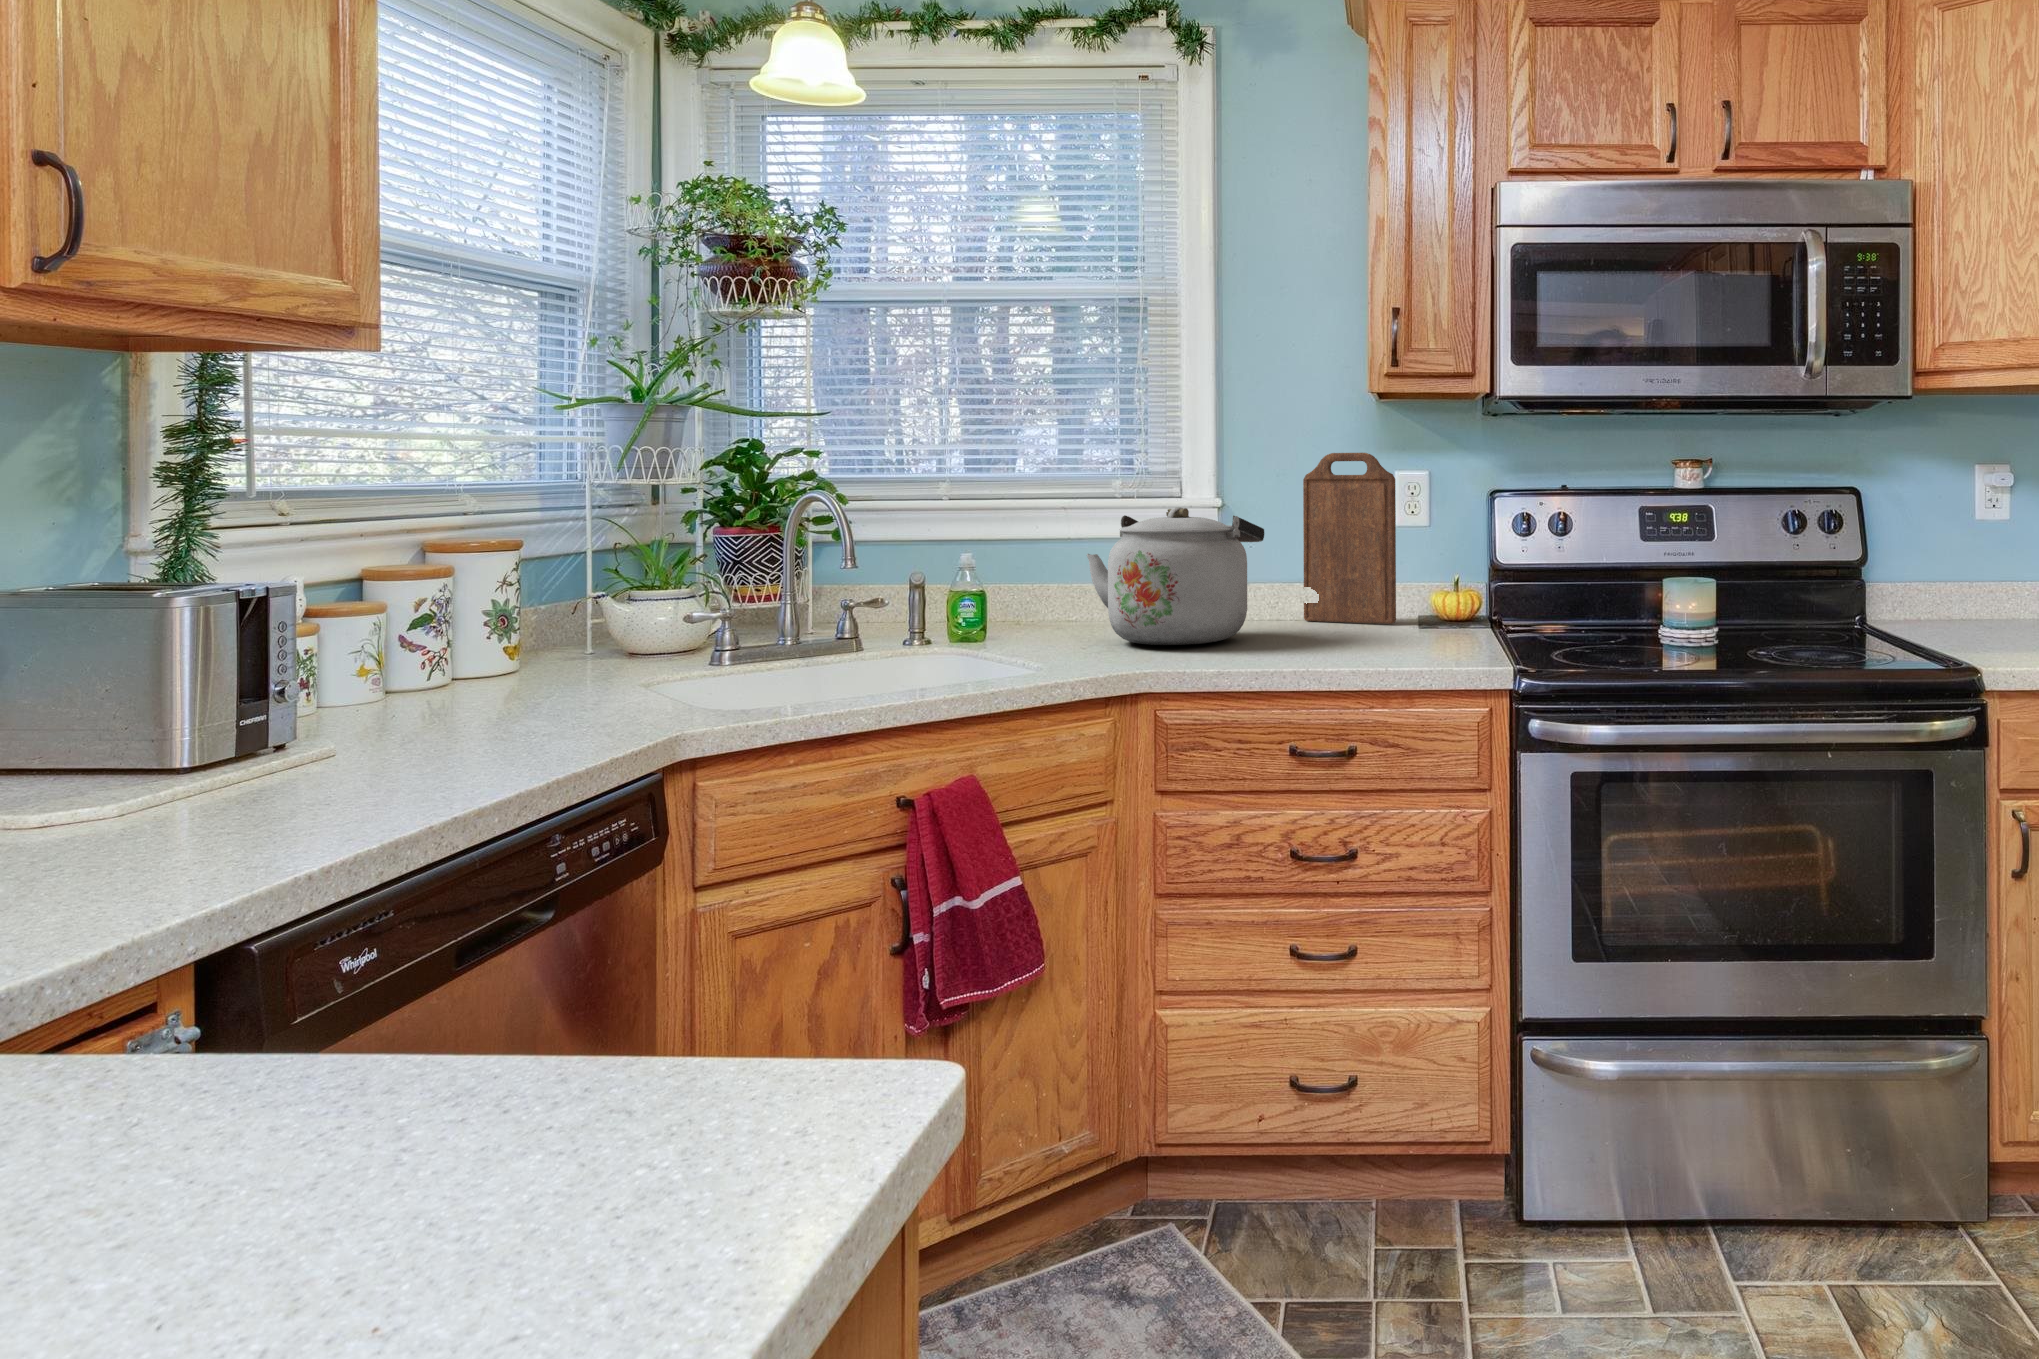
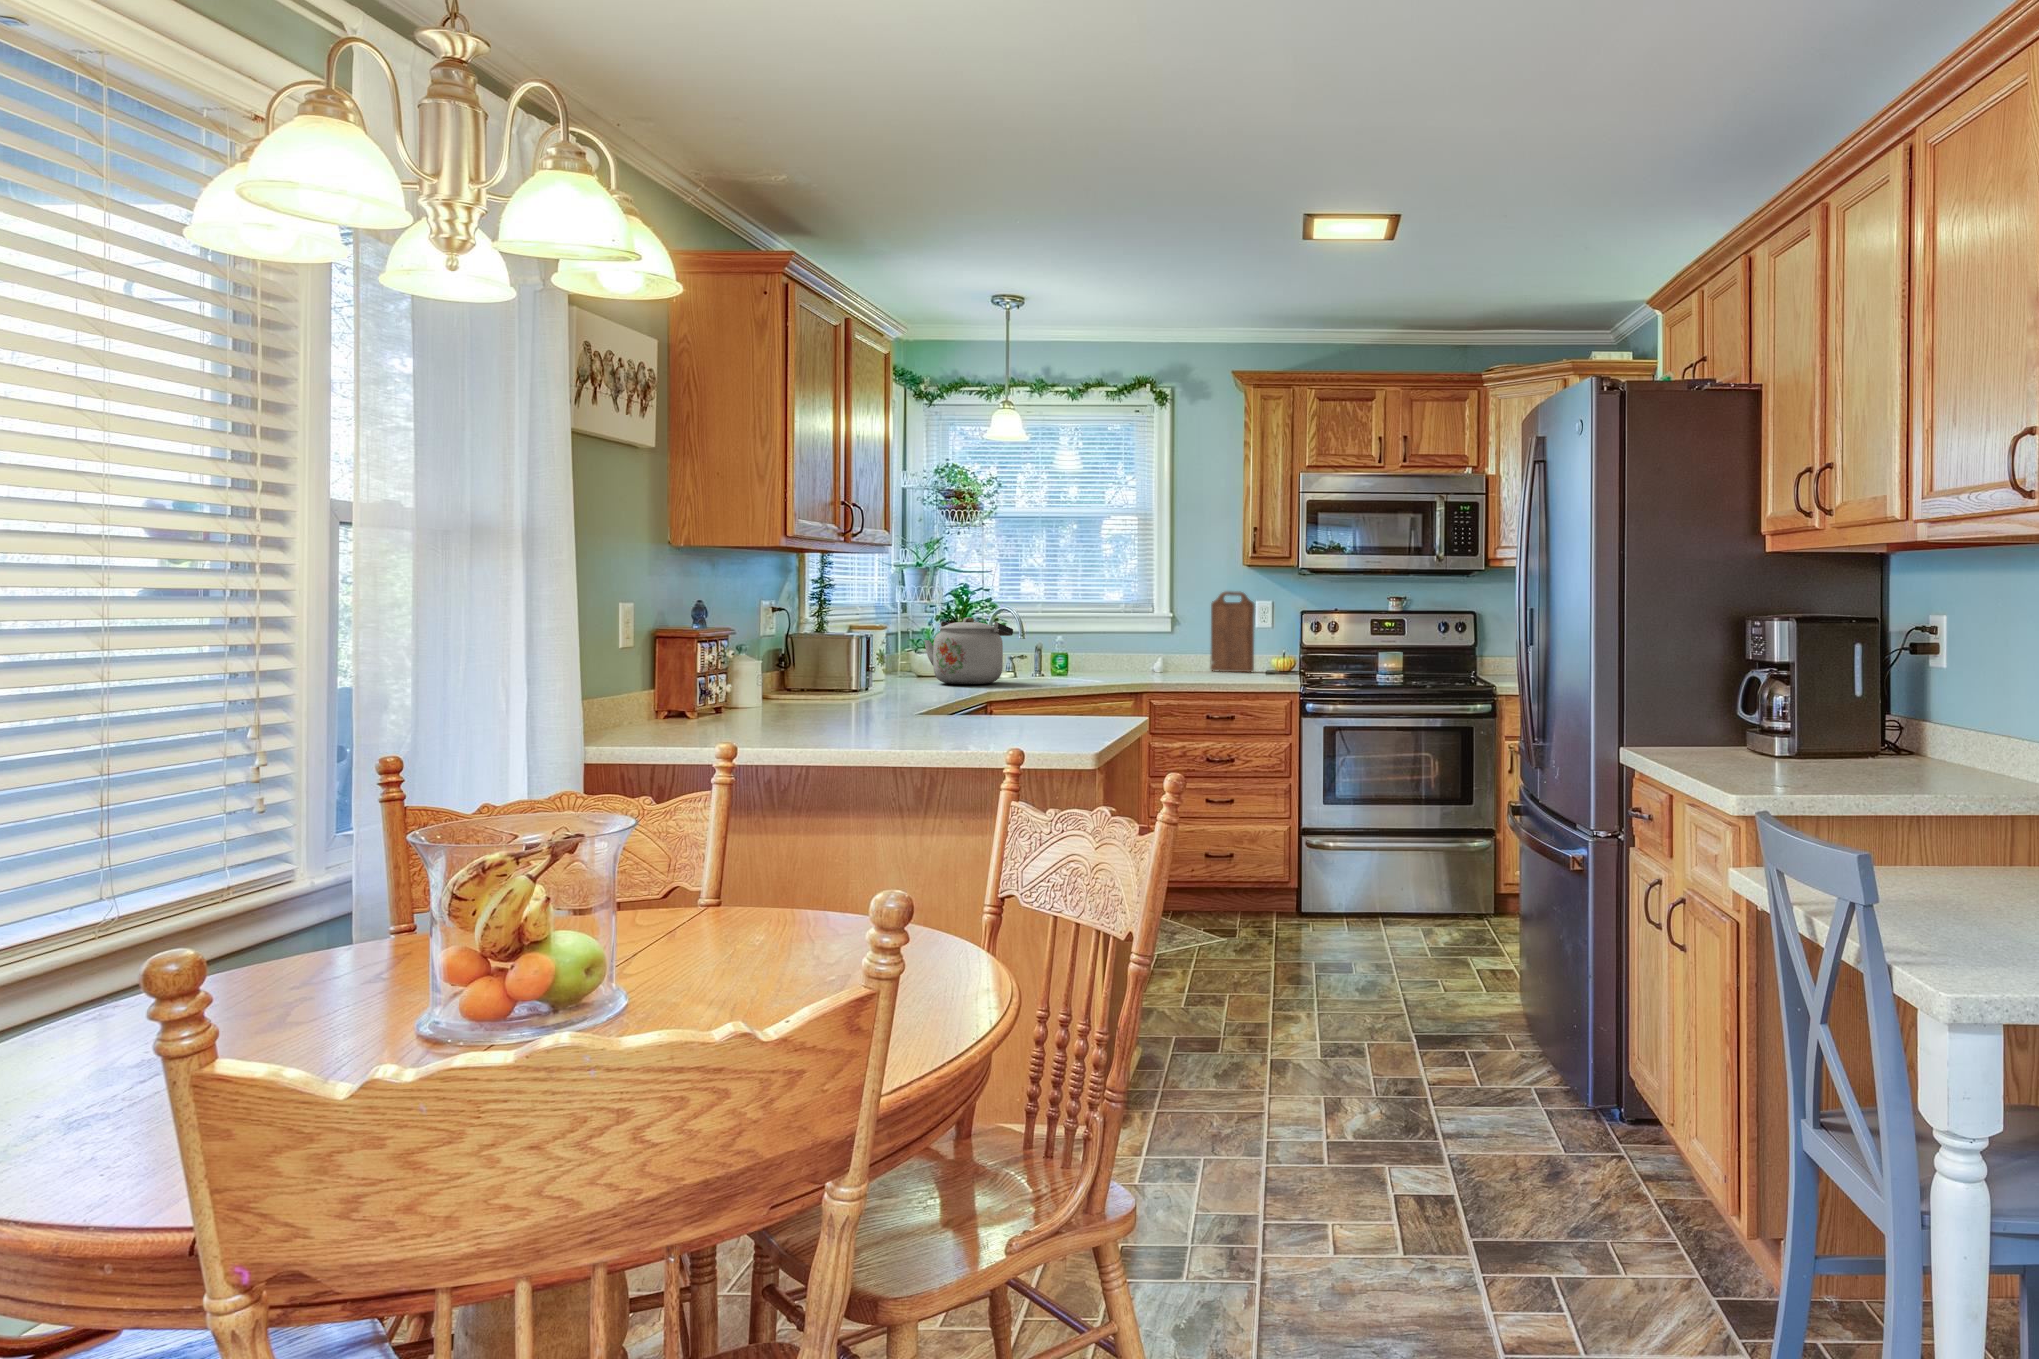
kettle: present [1087,507,1264,645] -> present [924,617,1013,684]

